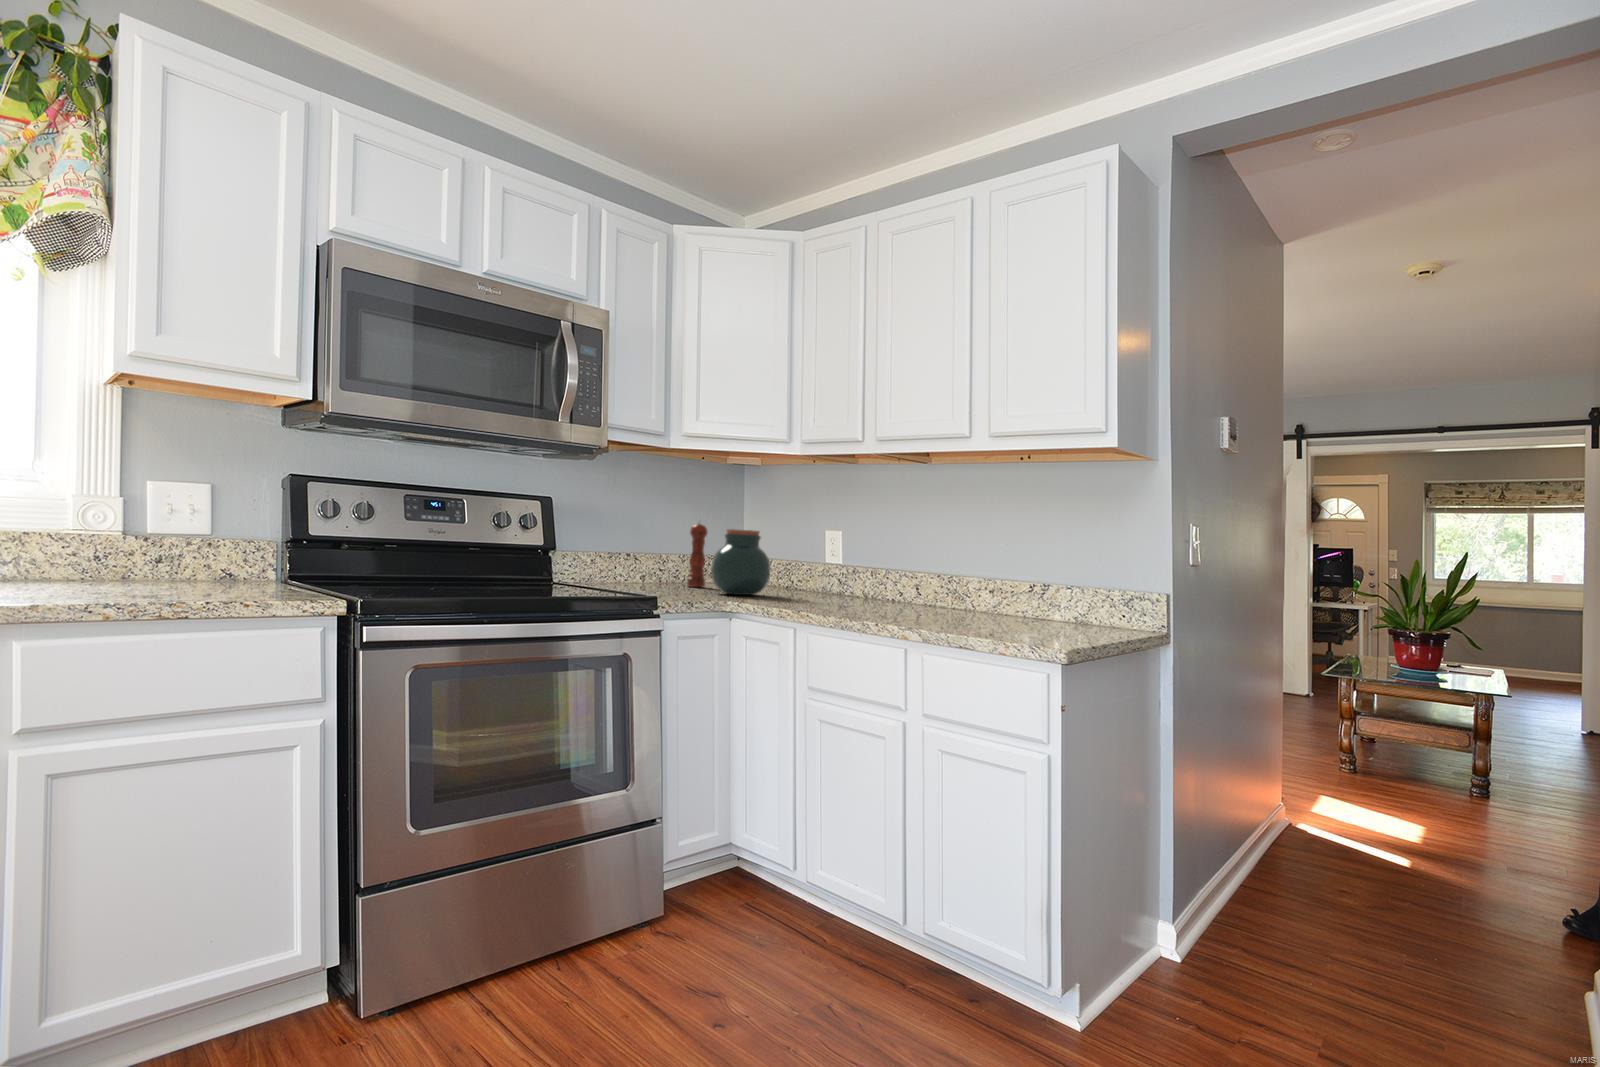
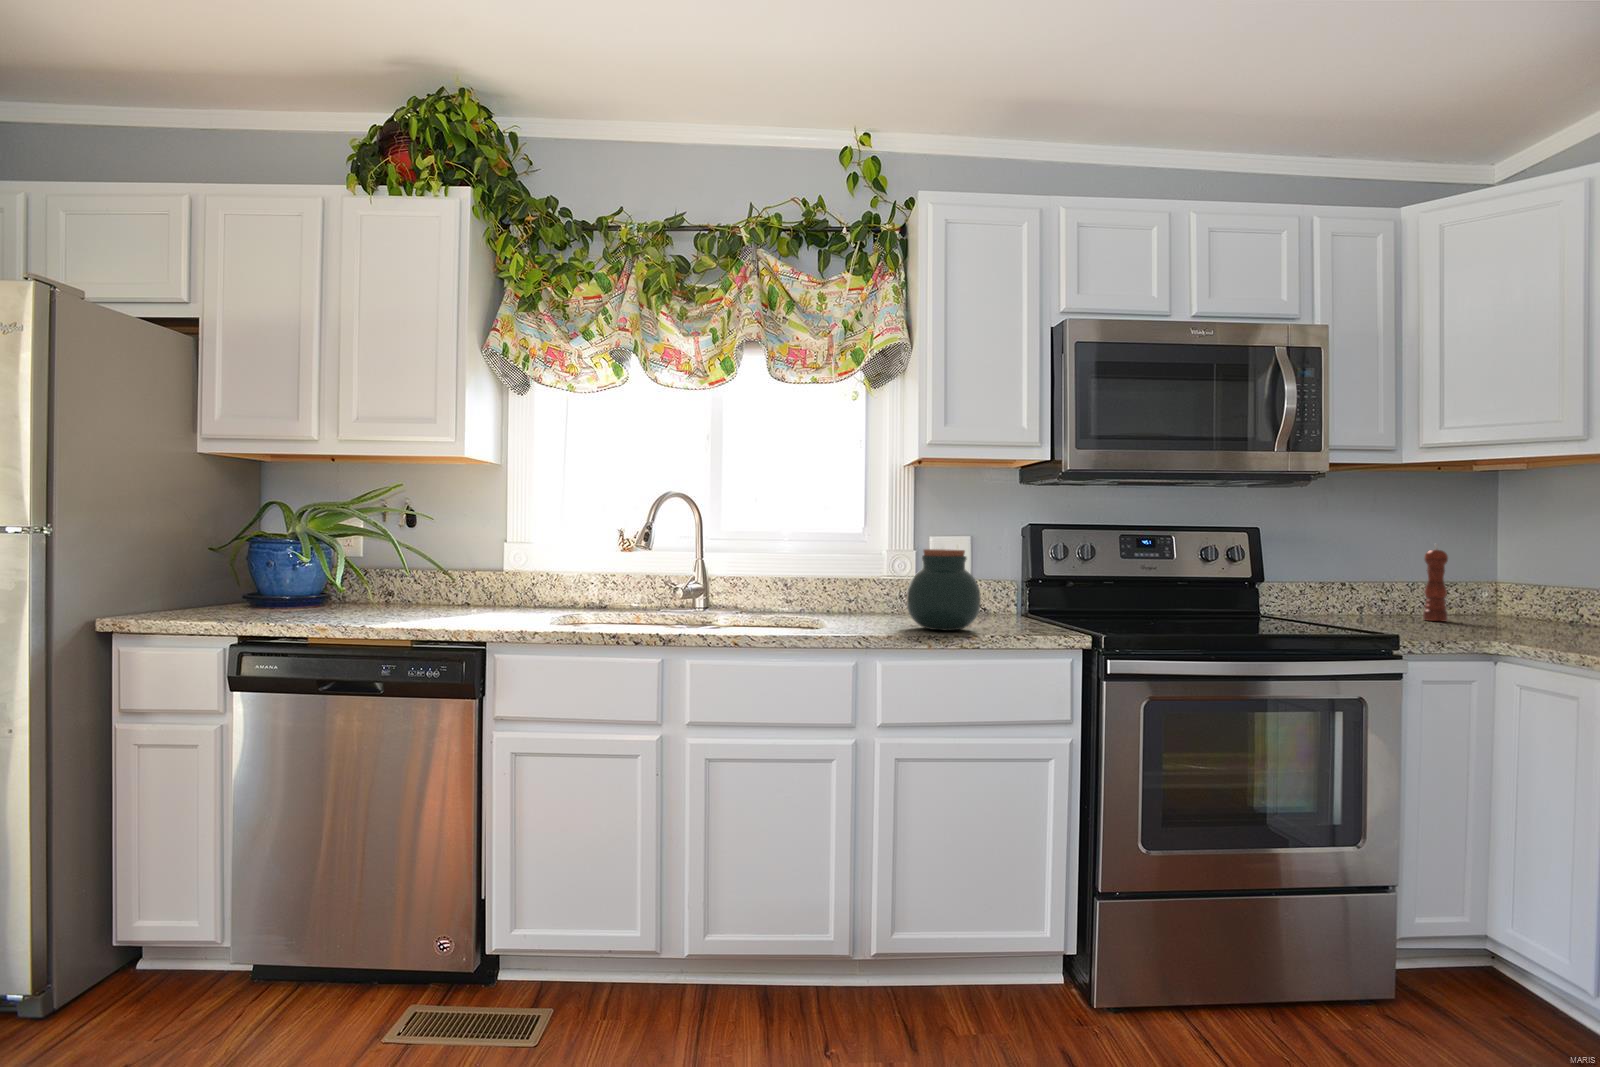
jar: present [711,529,771,595] -> present [907,549,981,631]

